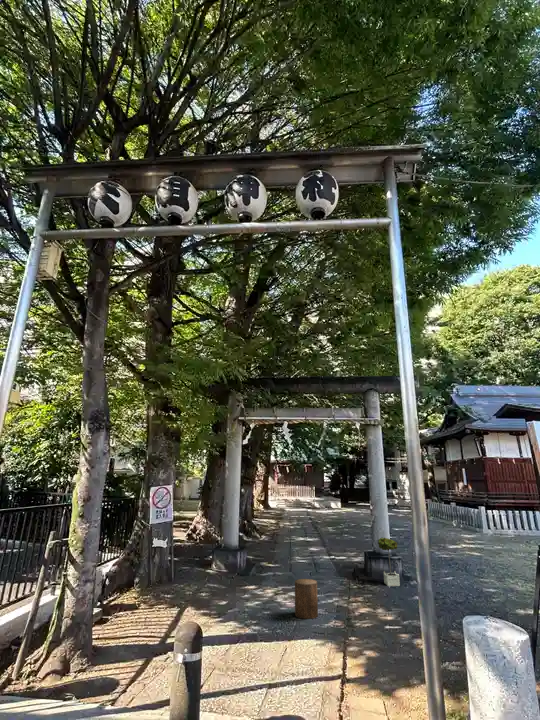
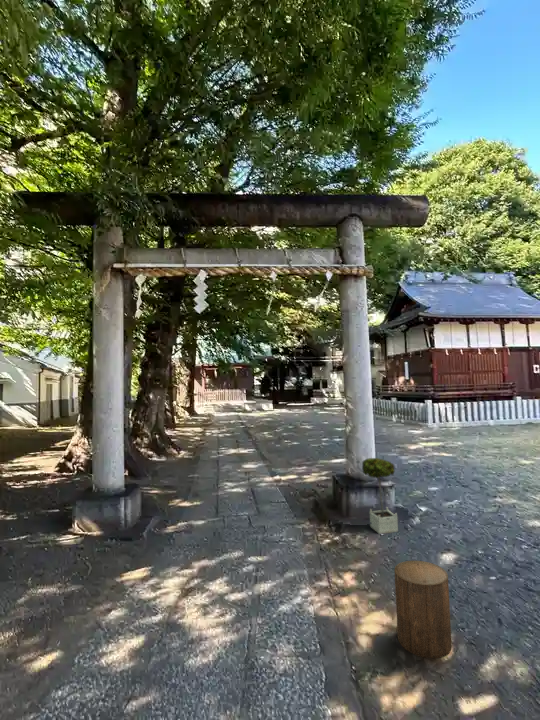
stool: present [295,579,318,619] -> present [394,560,452,658]

